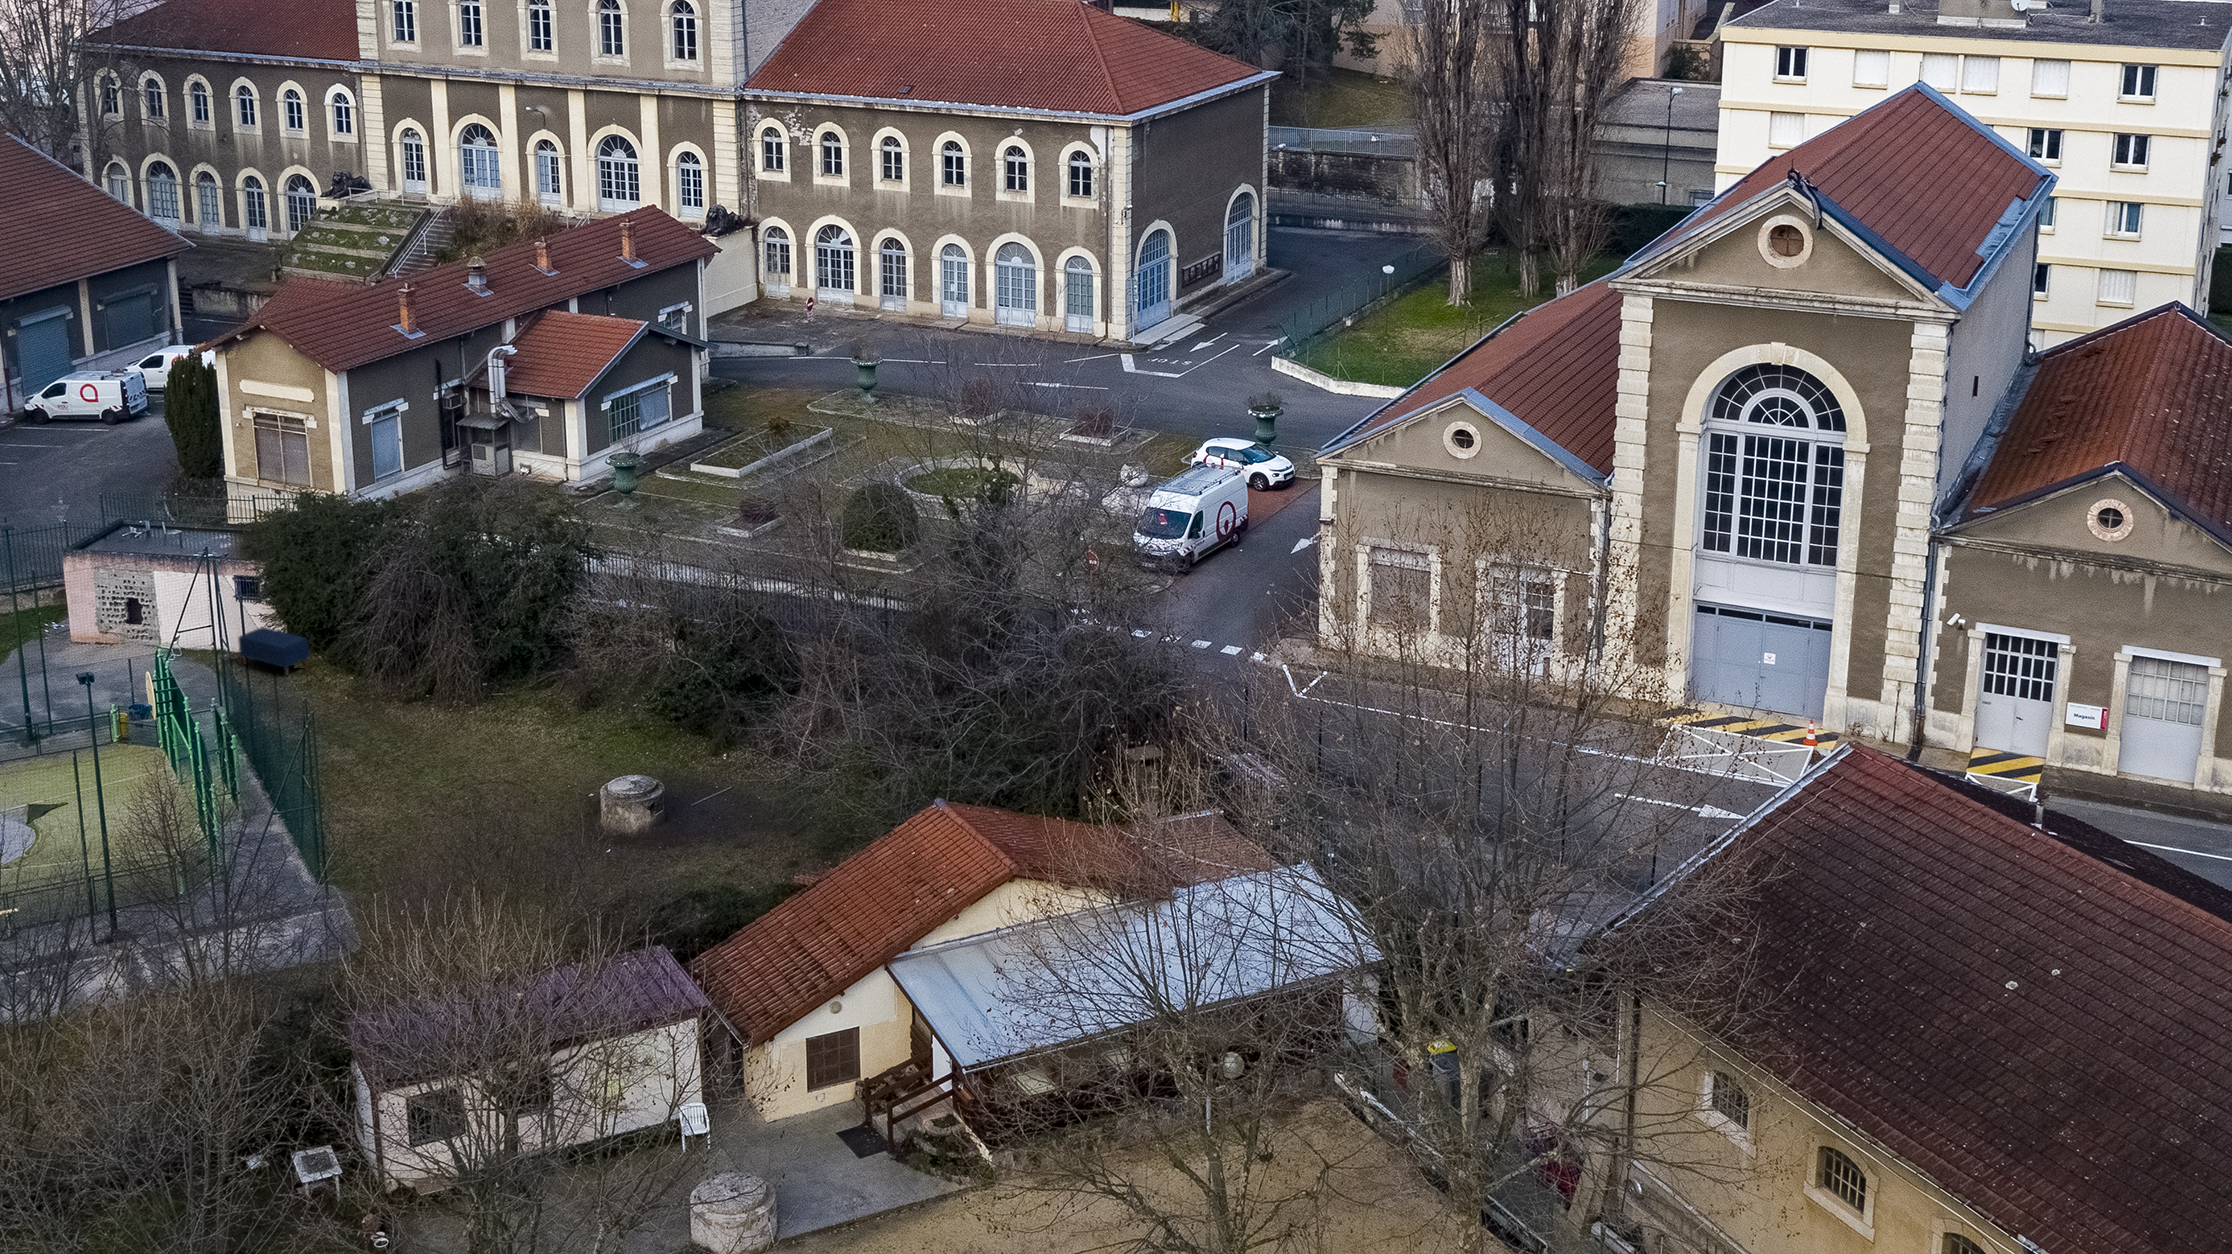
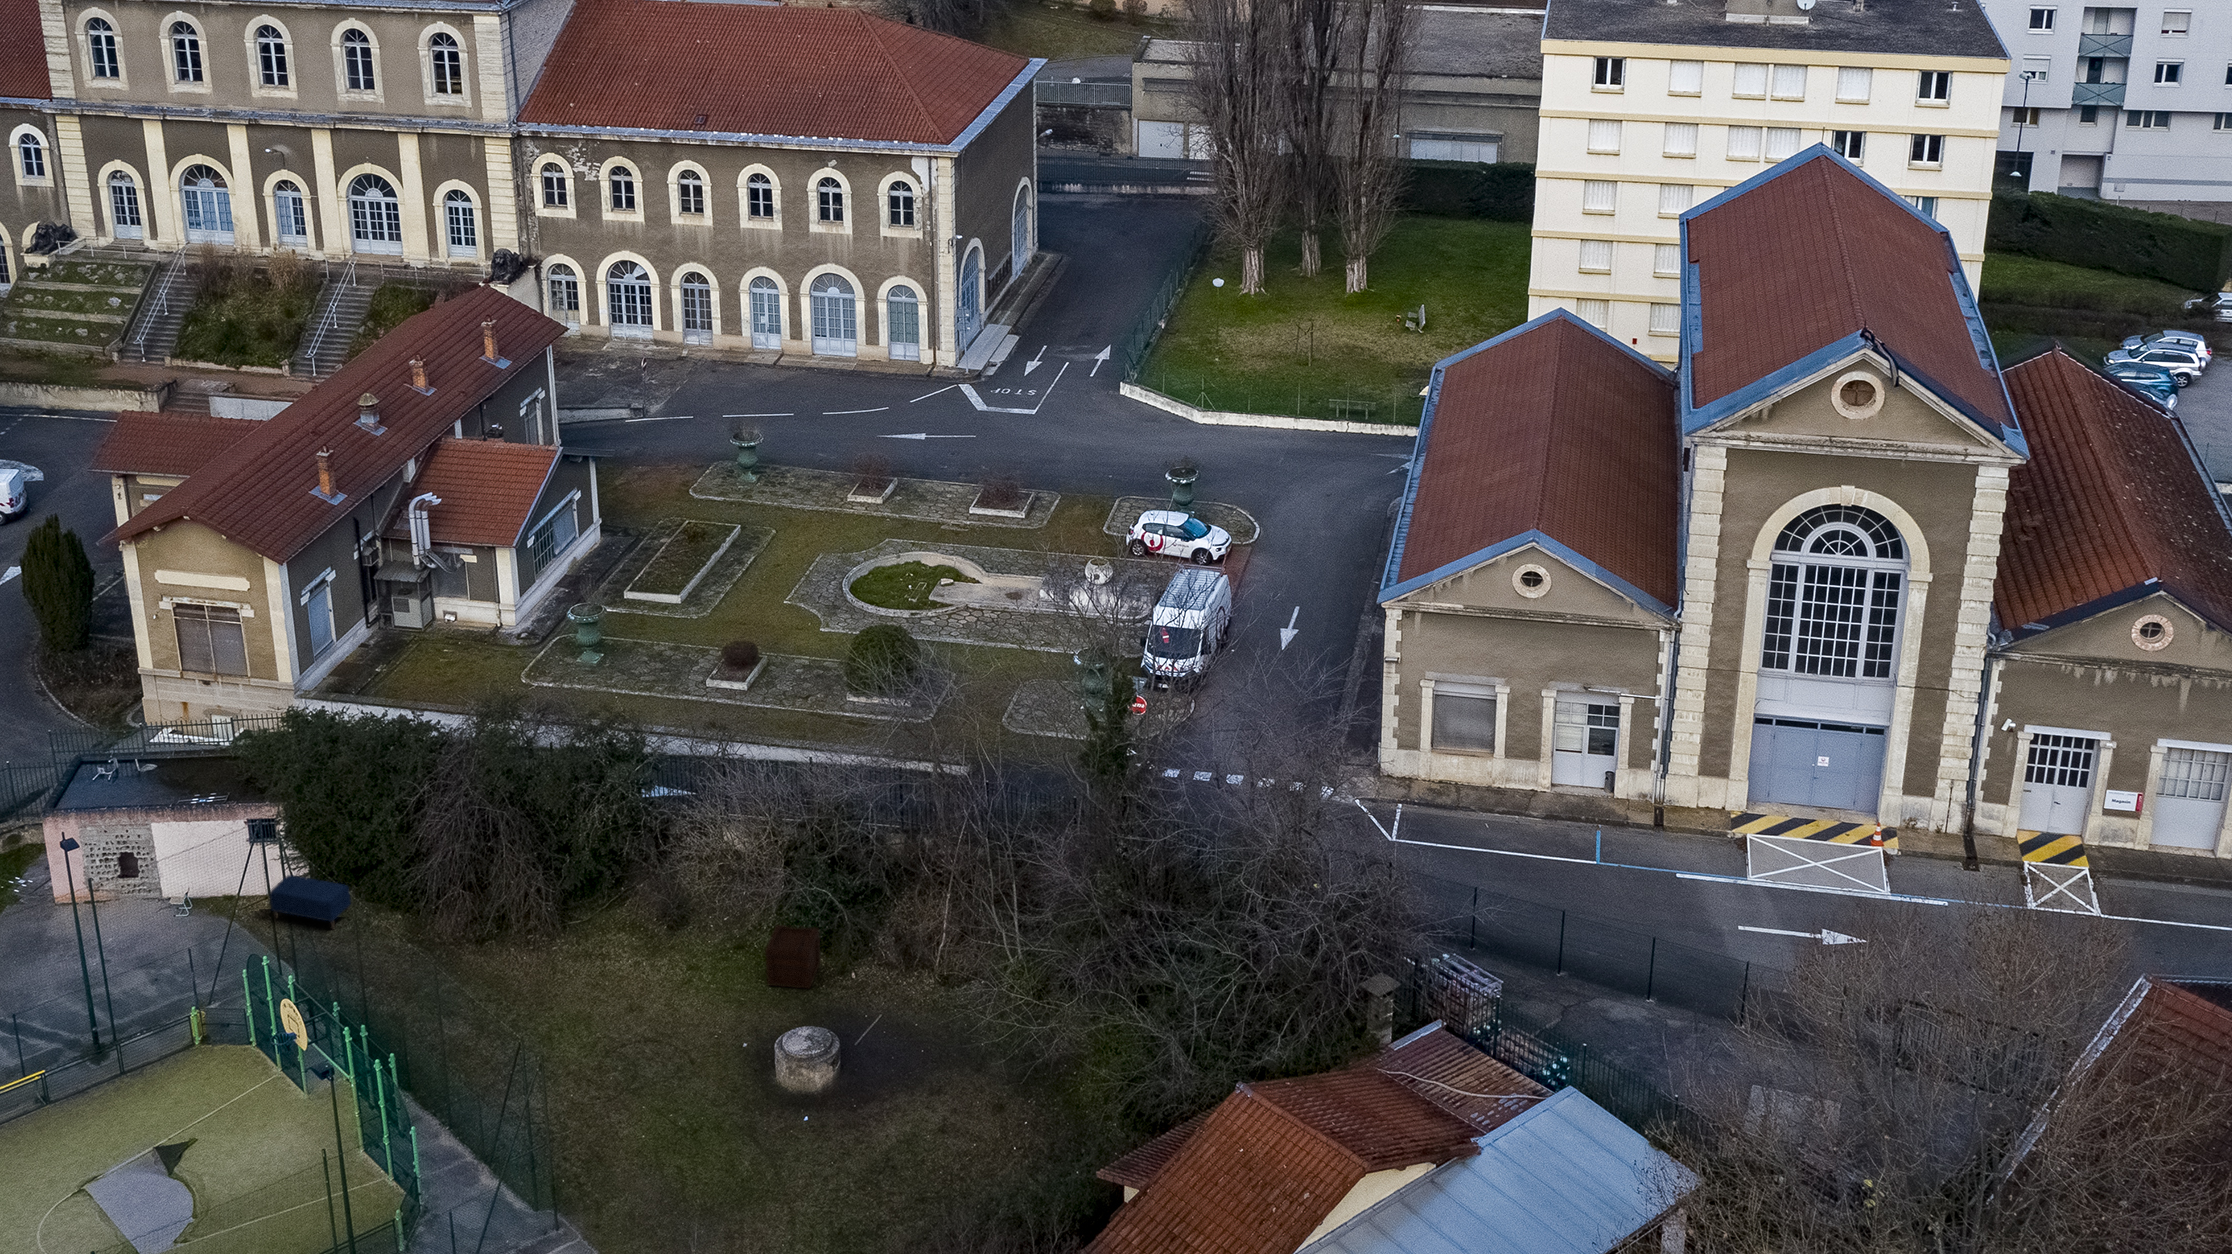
wooden crate: none [636,696,698,757] -> present [765,925,821,989]

